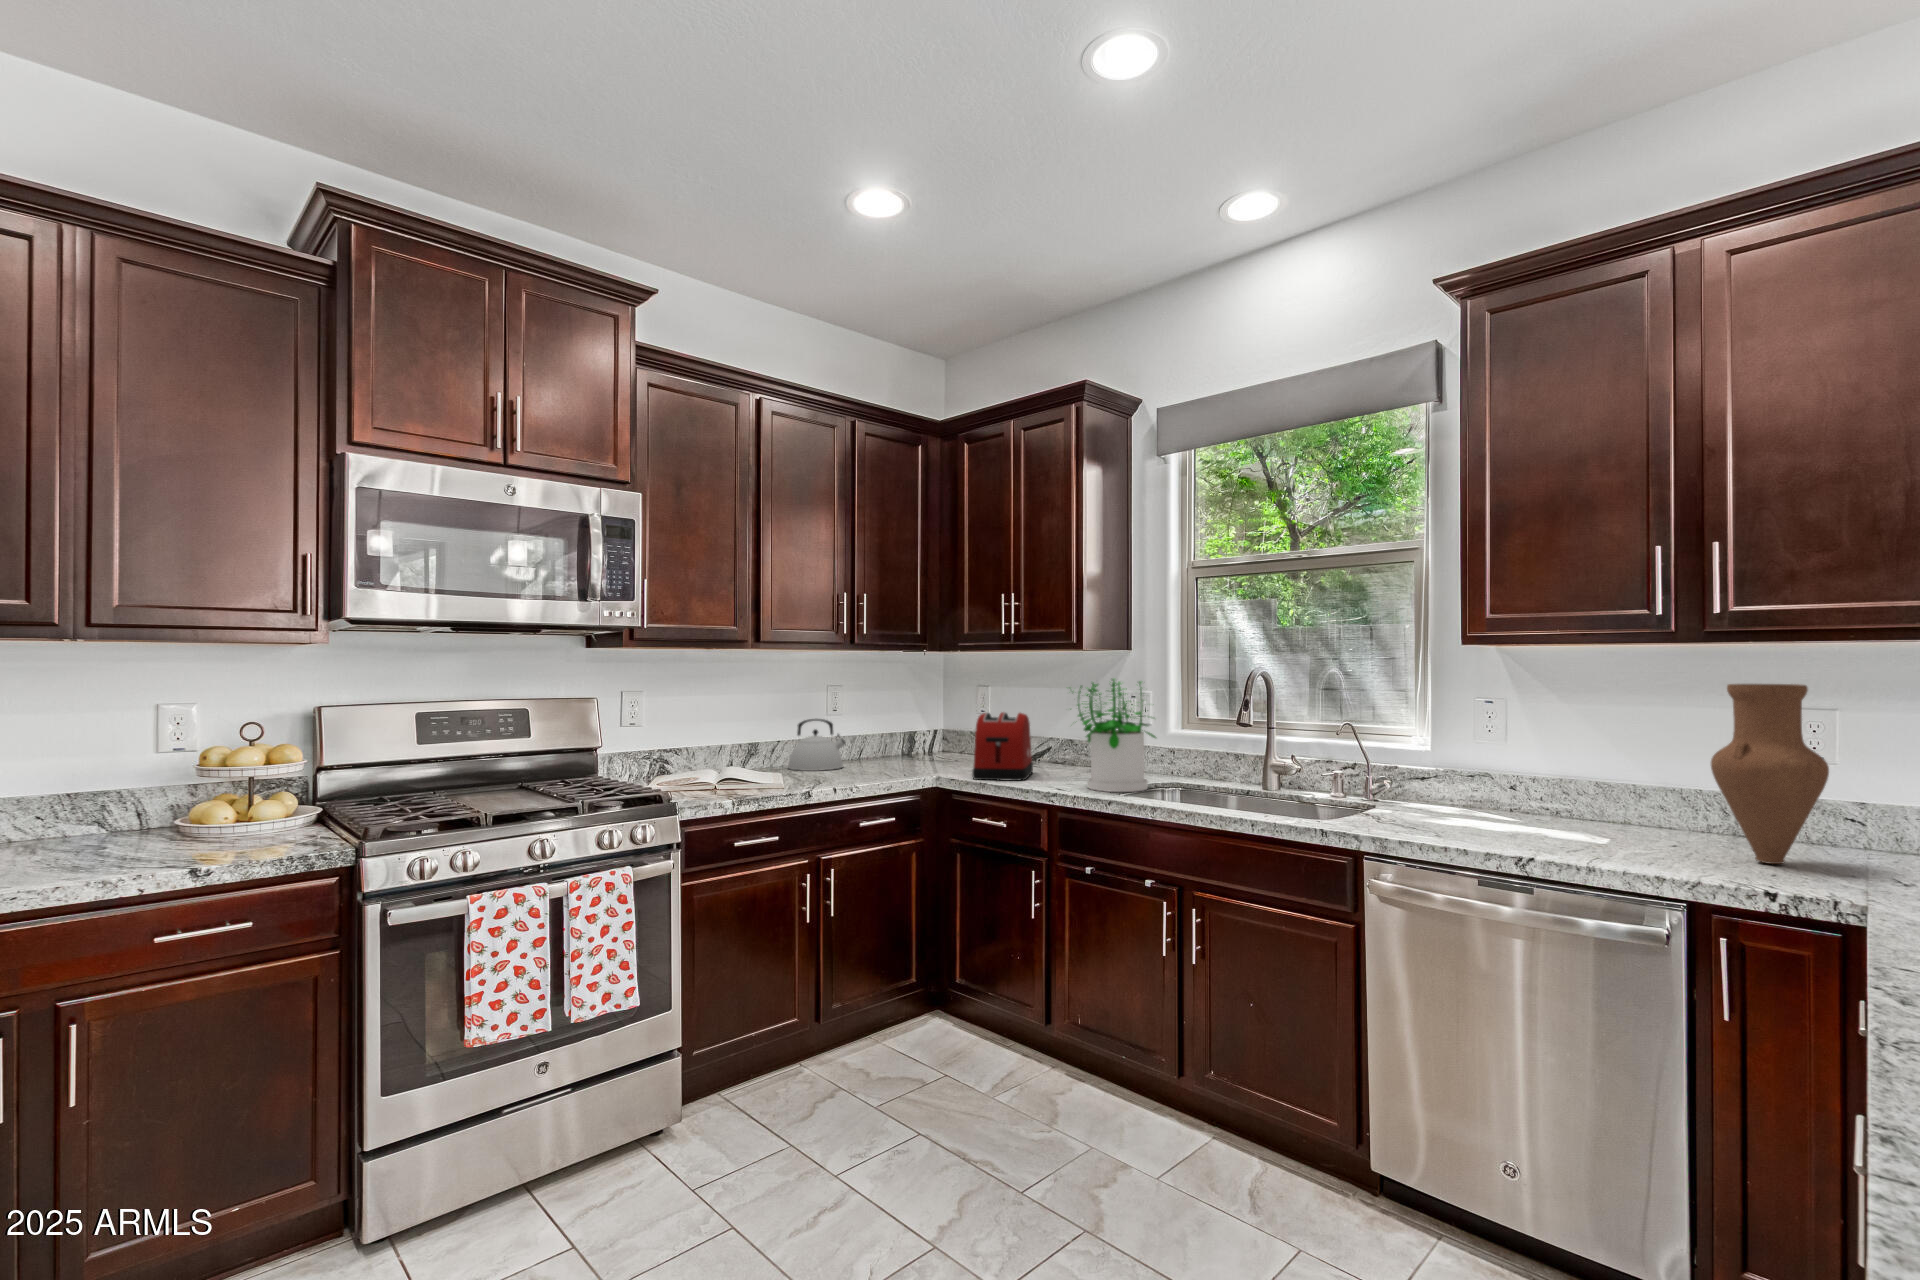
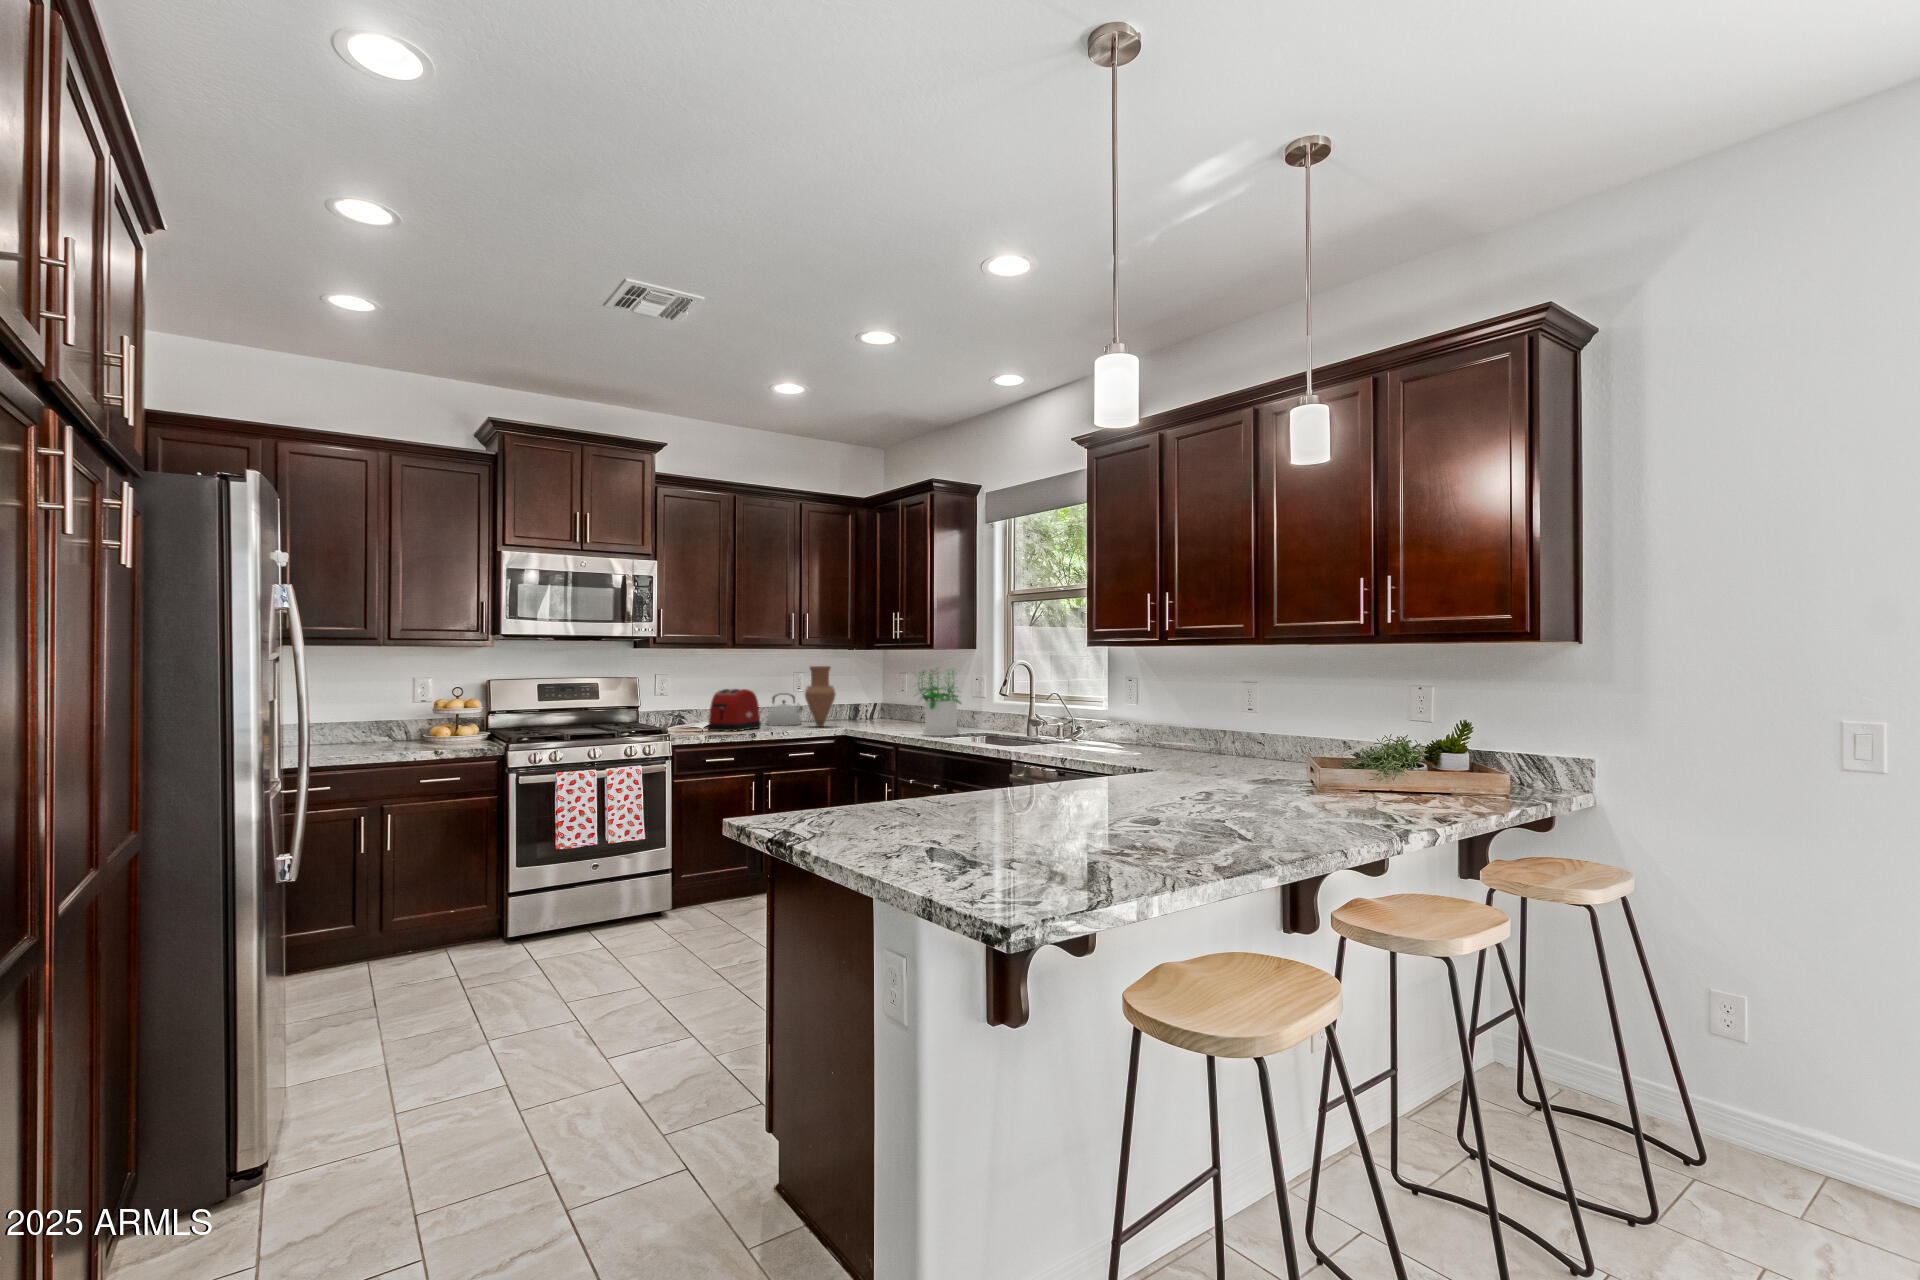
vase: present [1711,684,1829,864] -> present [805,666,835,727]
toaster: present [972,712,1033,781] -> present [708,689,761,731]

